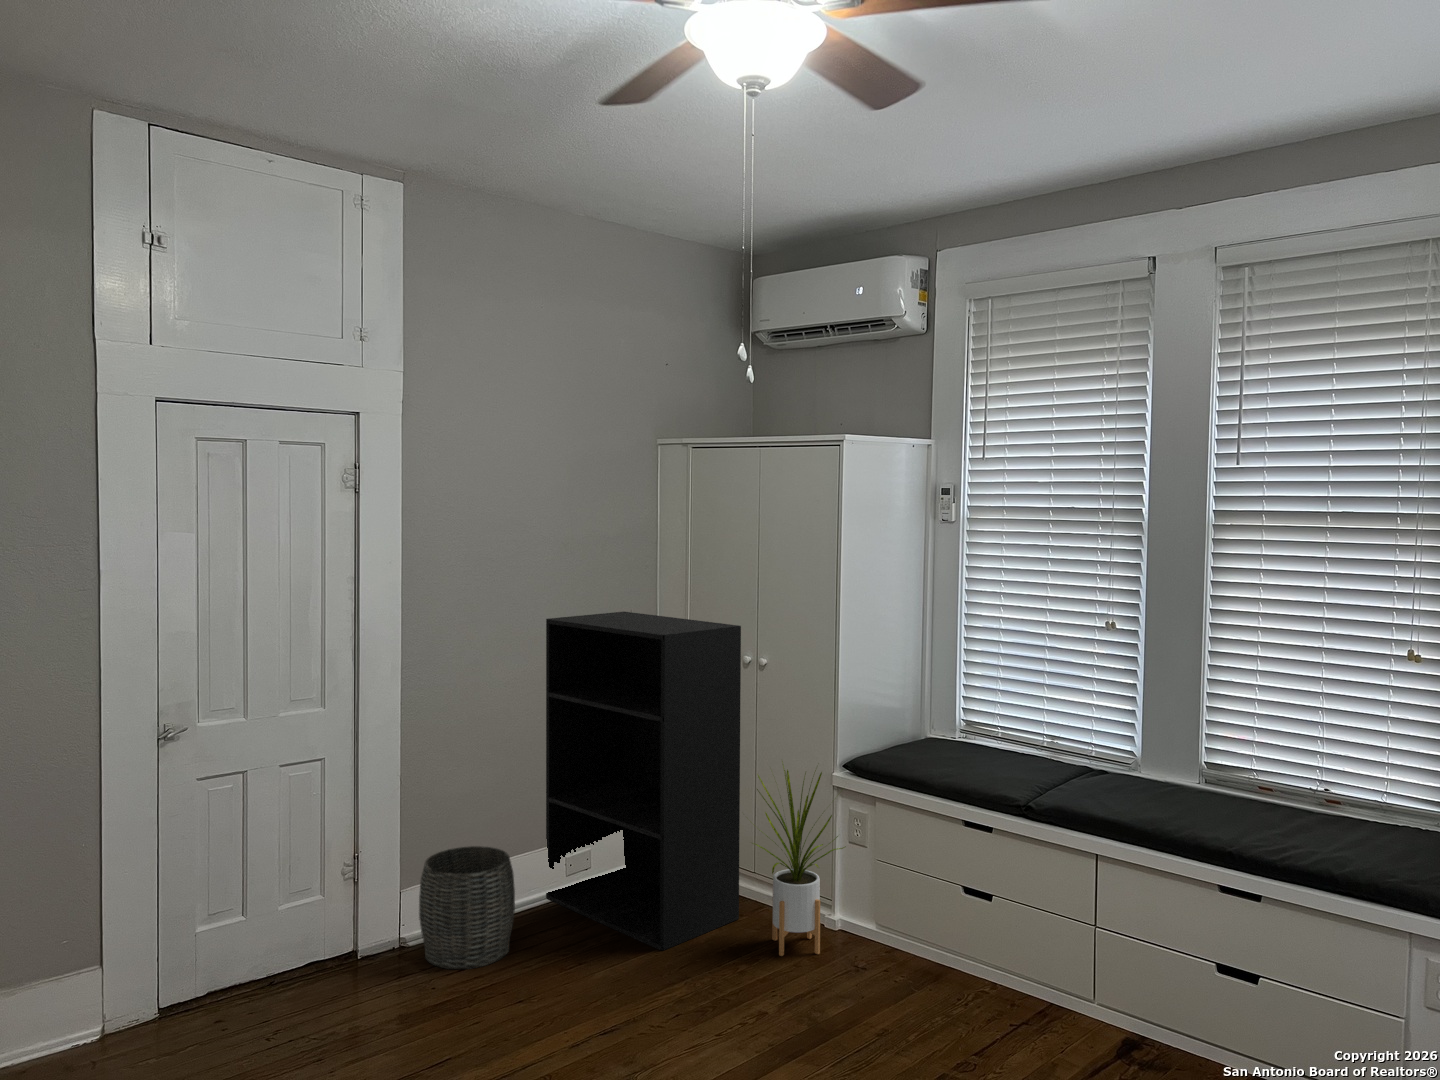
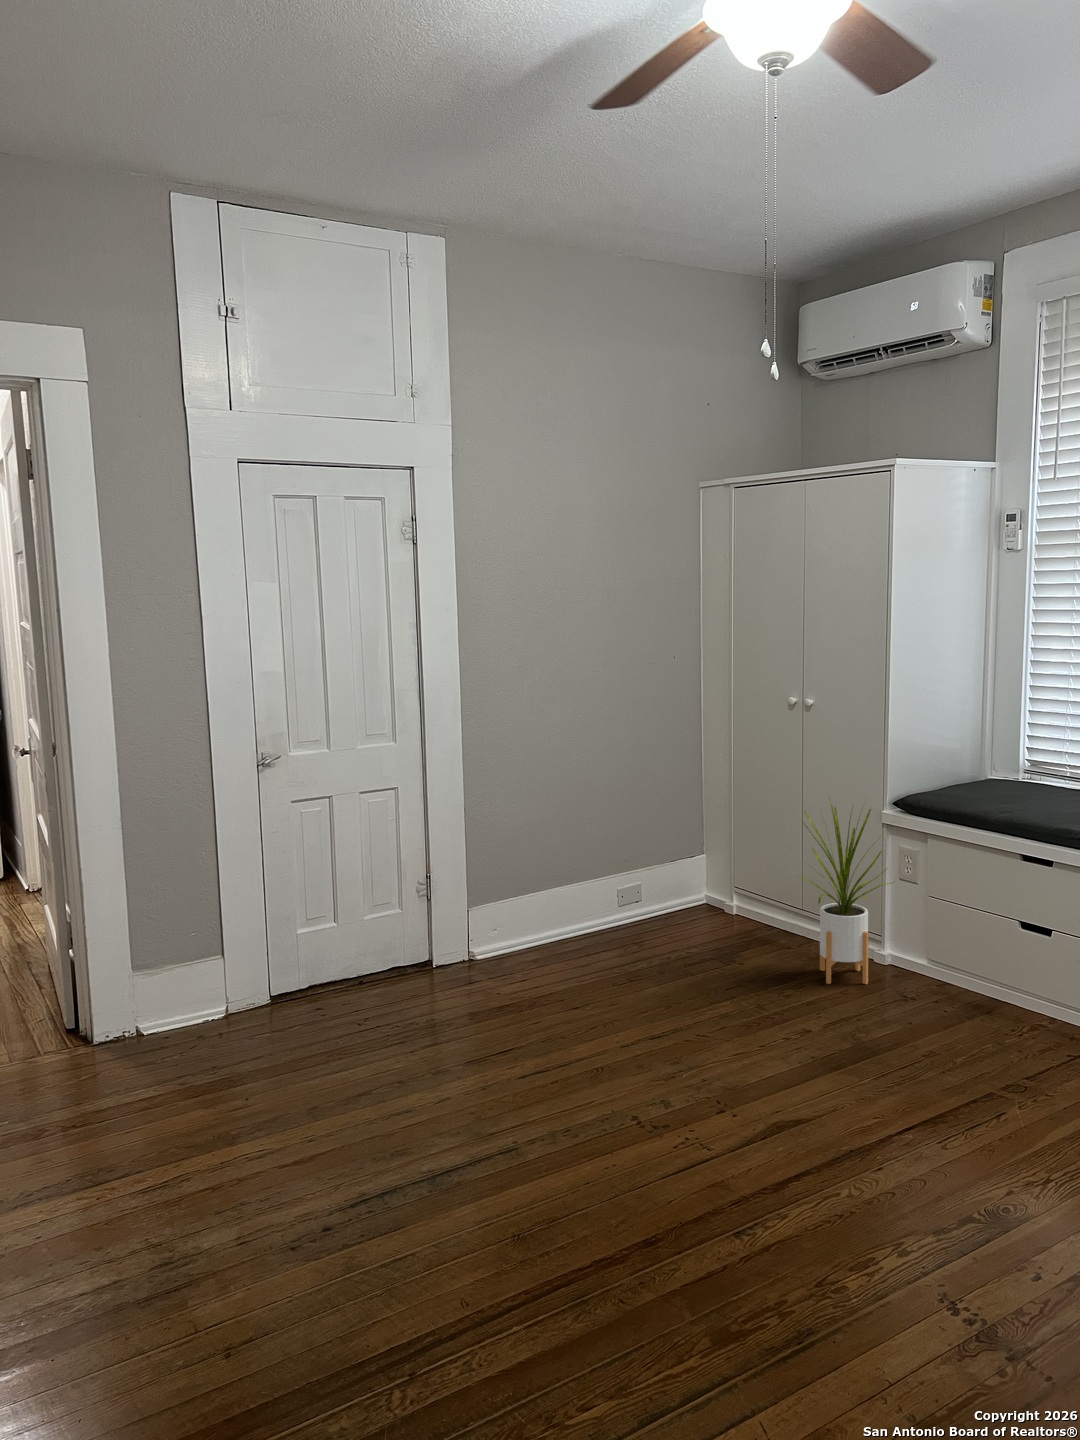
bookshelf: present [546,612,741,951] -> none [593,655,787,975]
woven basket: present [419,846,515,969] -> none [484,874,570,981]

